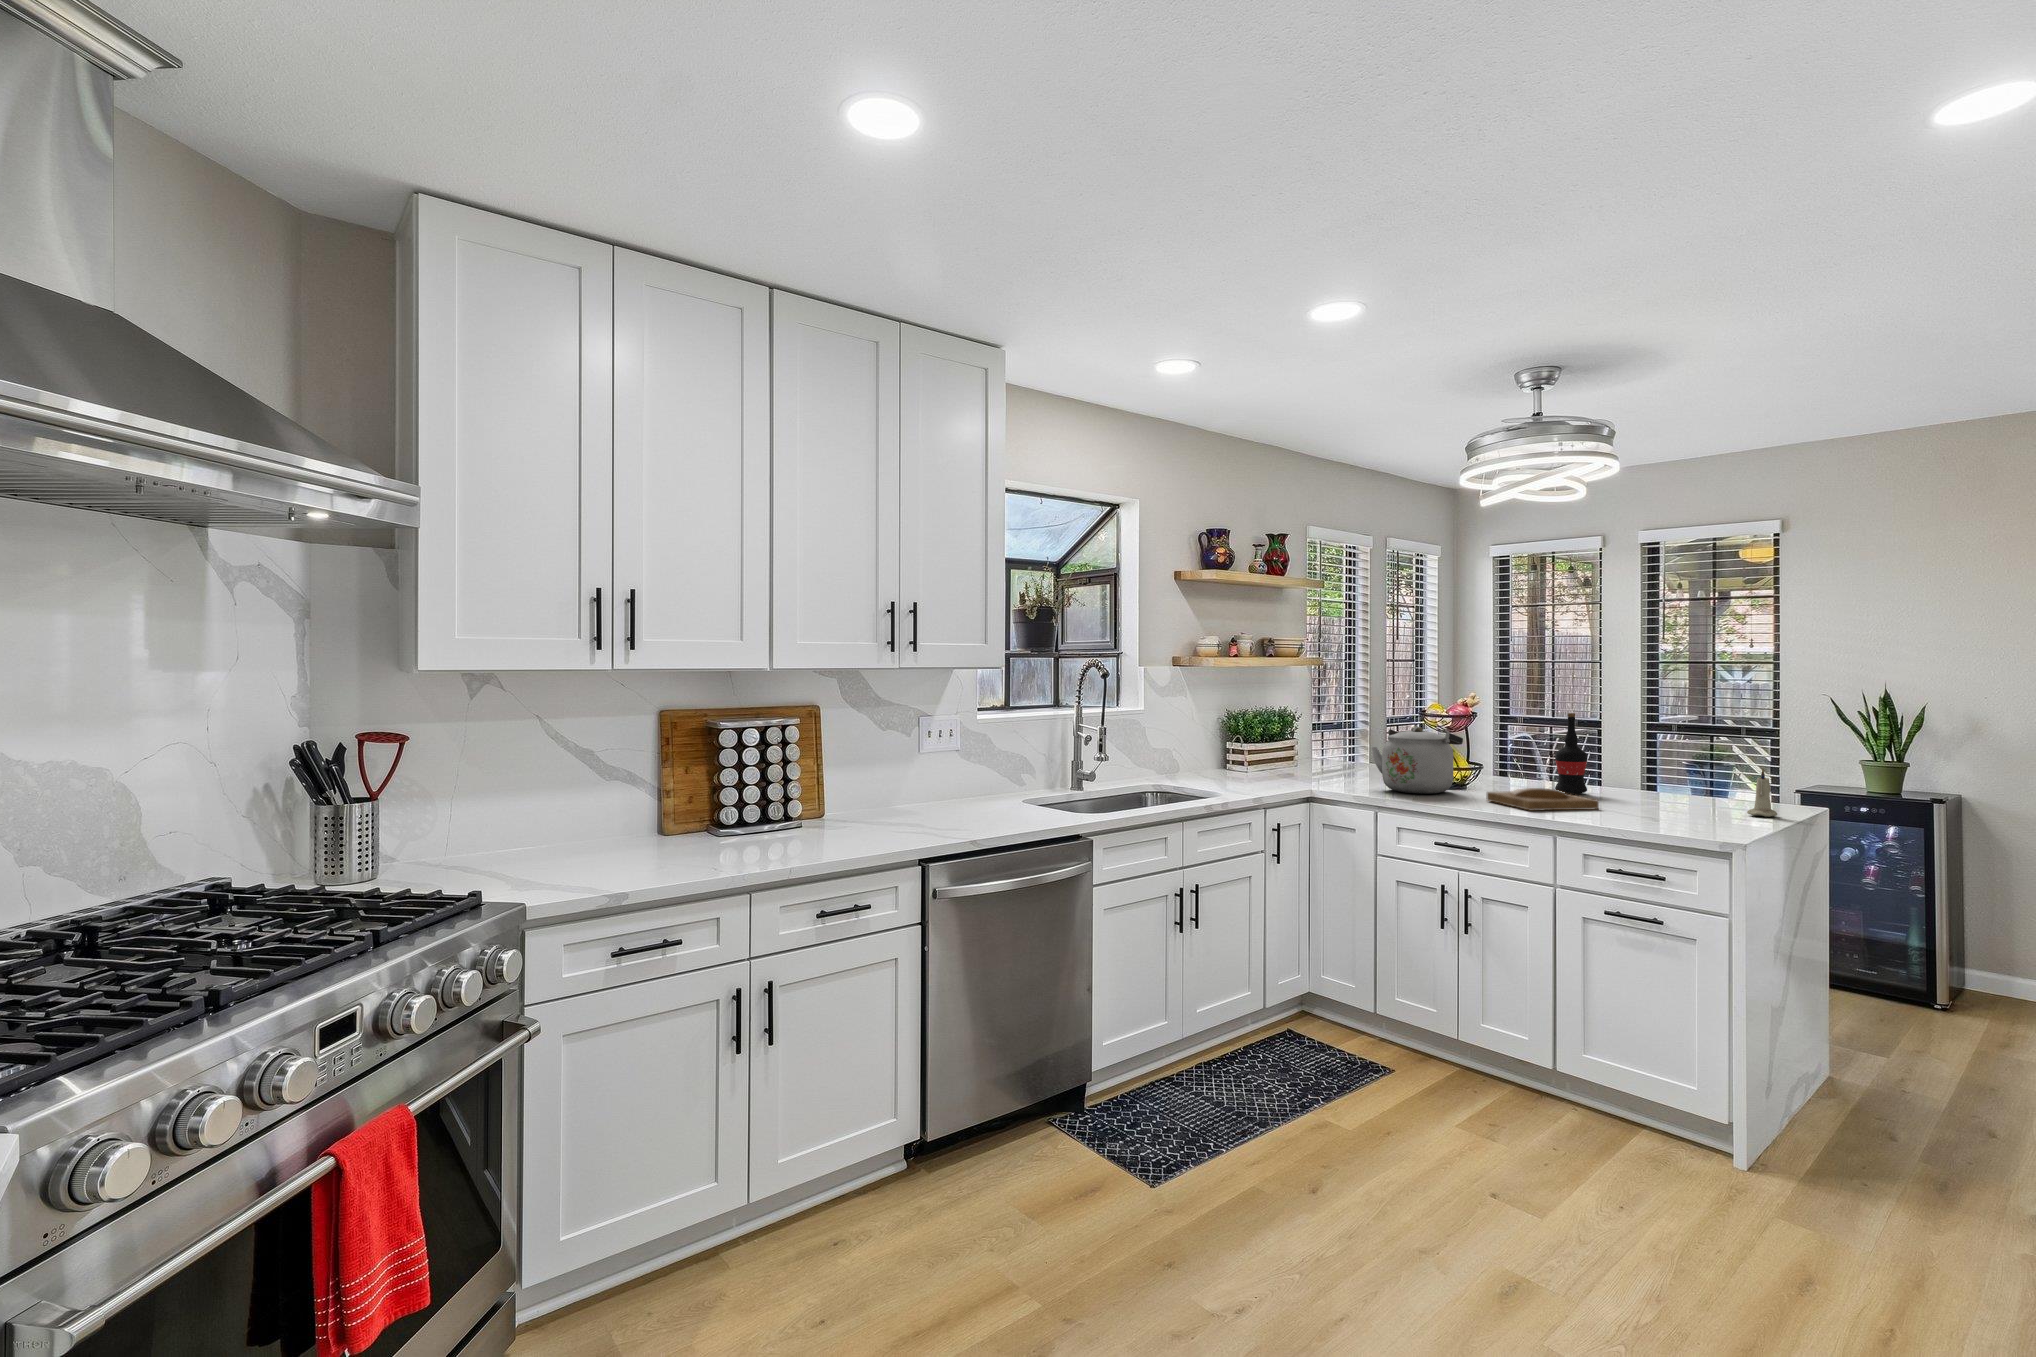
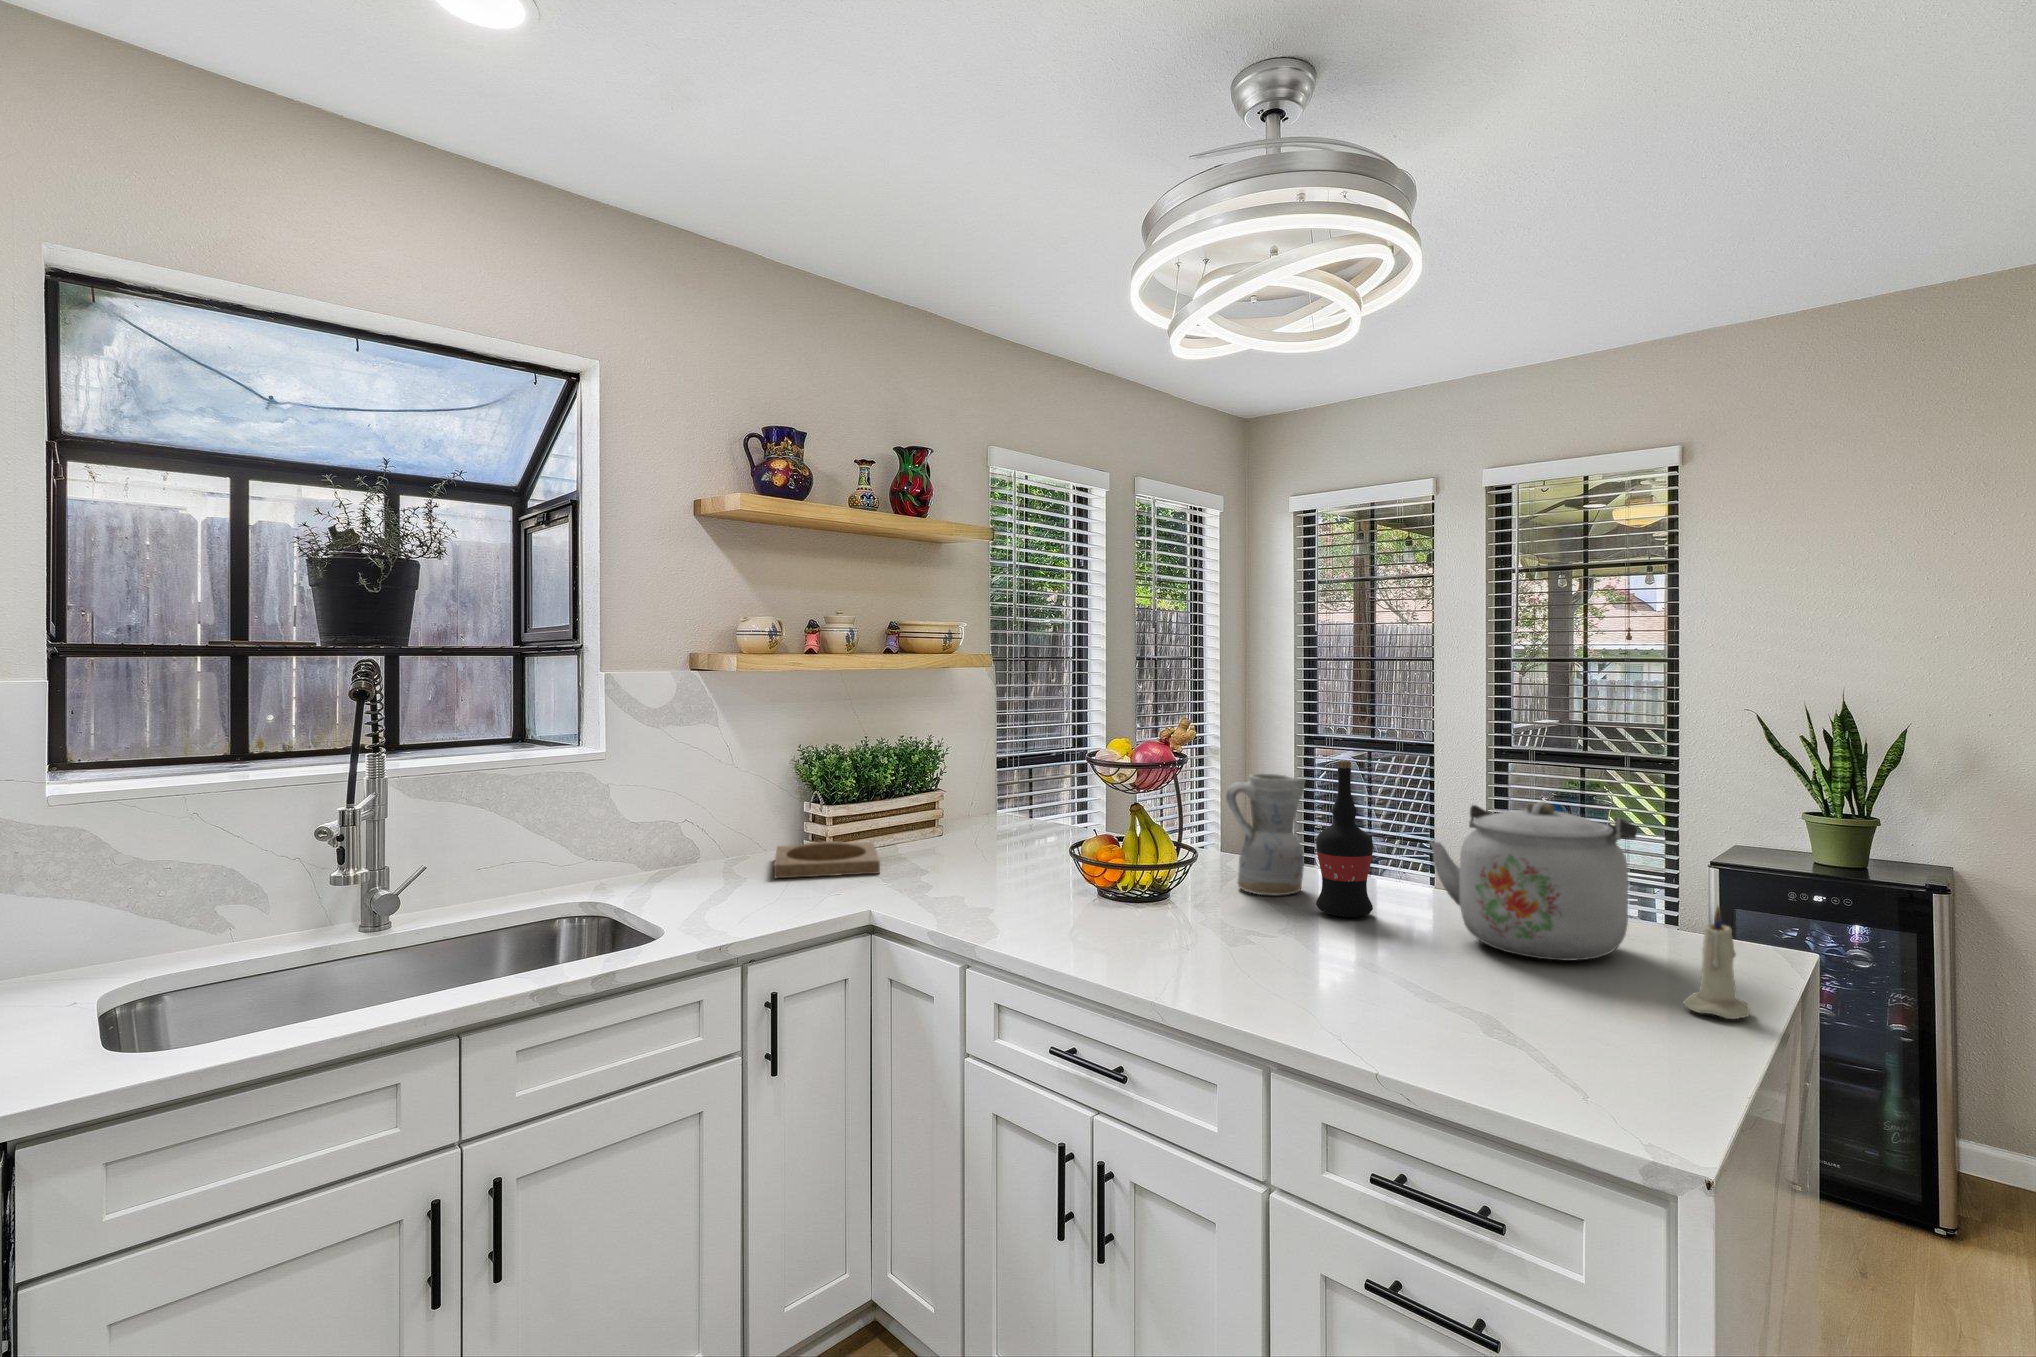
ceramic pitcher: none [1498,723,1544,788] -> present [1226,774,1306,895]
kettle: present [1371,727,1463,794] -> present [1430,802,1637,960]
tray: present [1486,788,1599,811] -> present [774,841,880,878]

